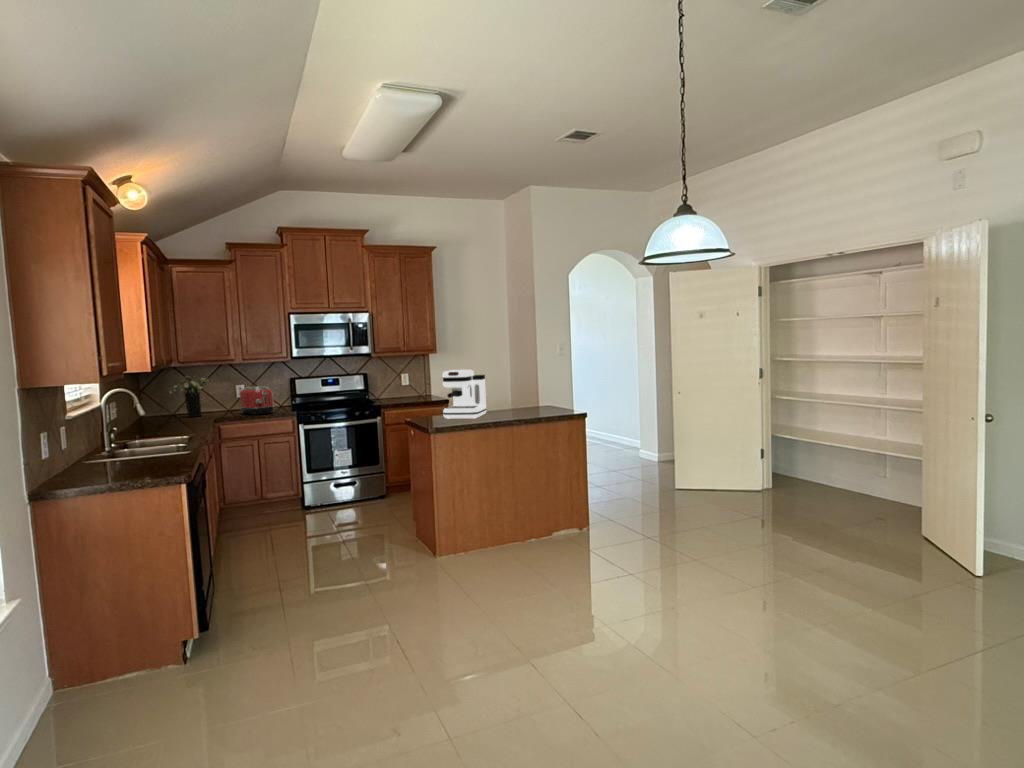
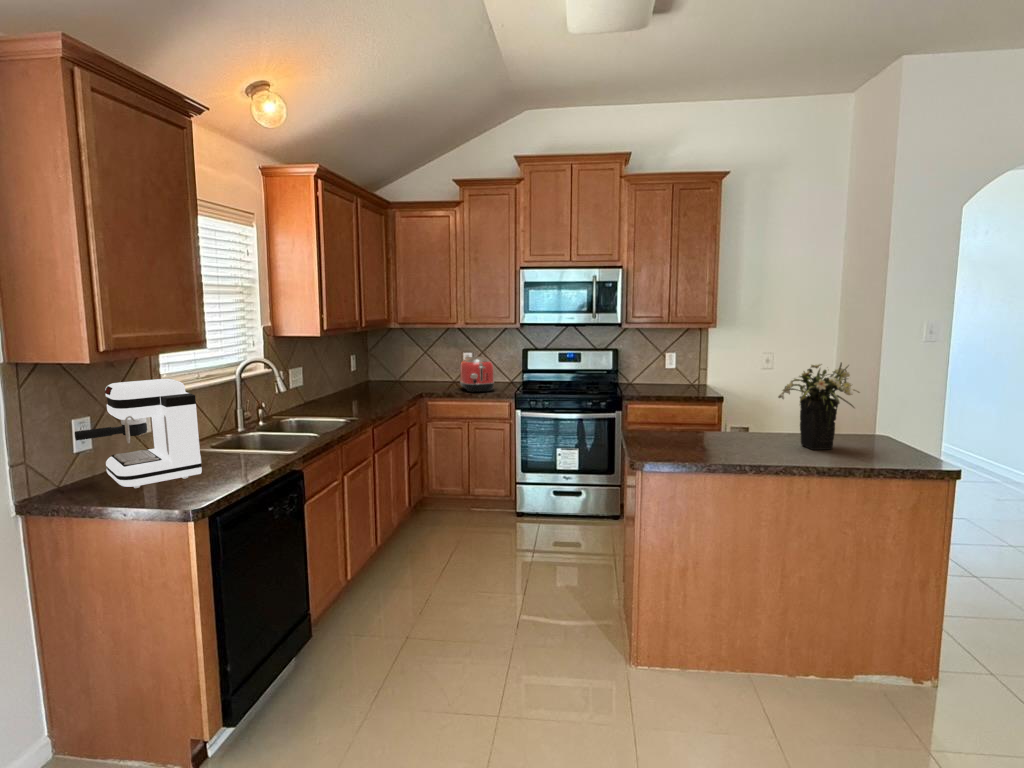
coffee maker: present [442,369,486,419] -> present [75,379,202,488]
flower arrangement: present [170,376,208,417] -> present [778,363,860,450]

